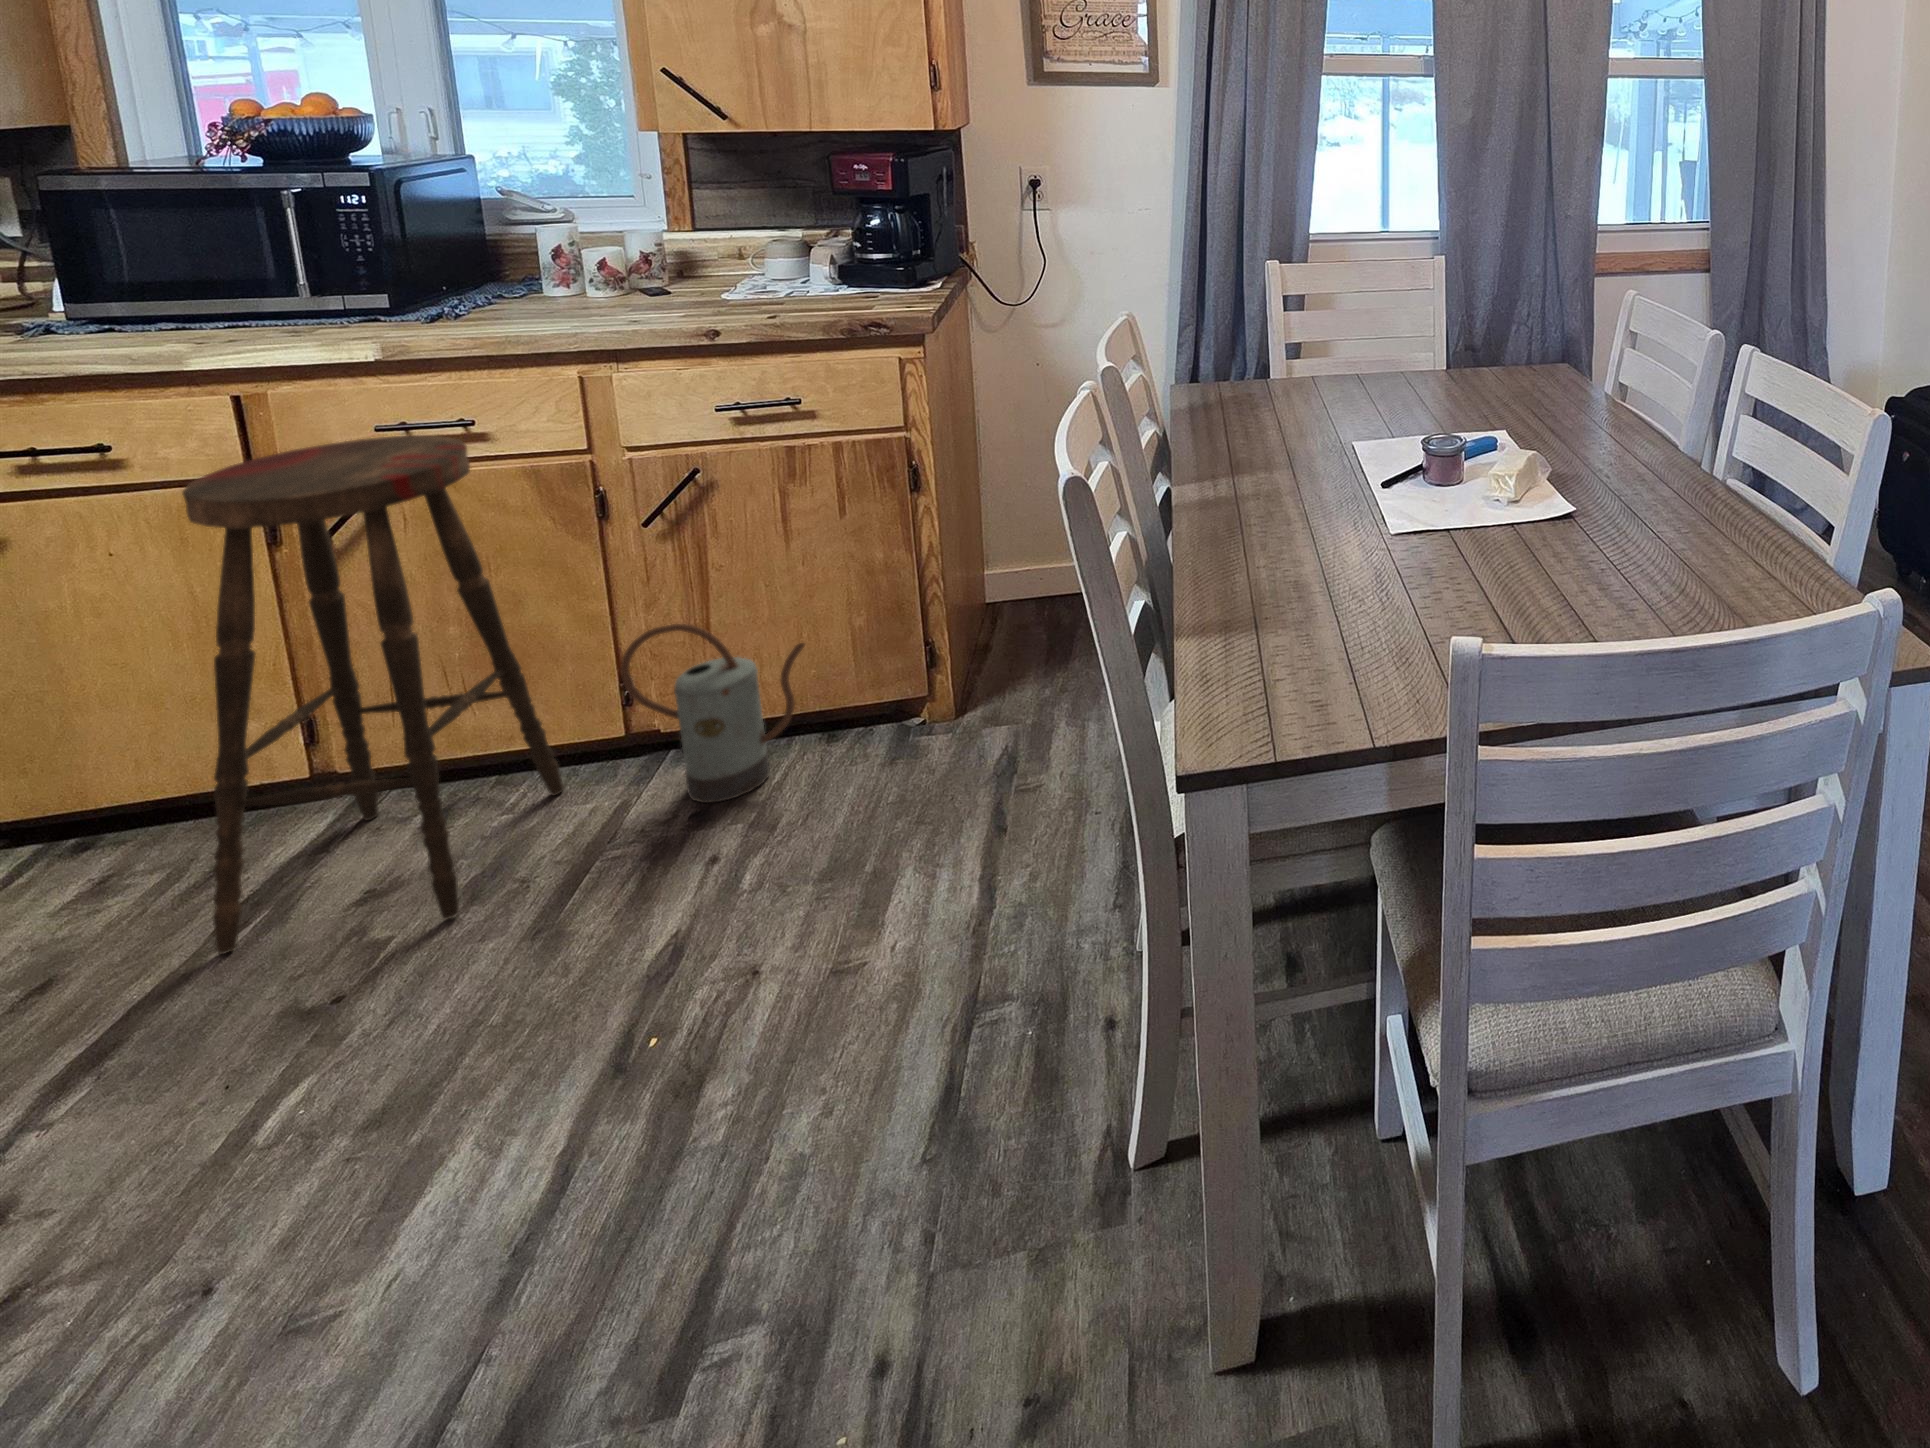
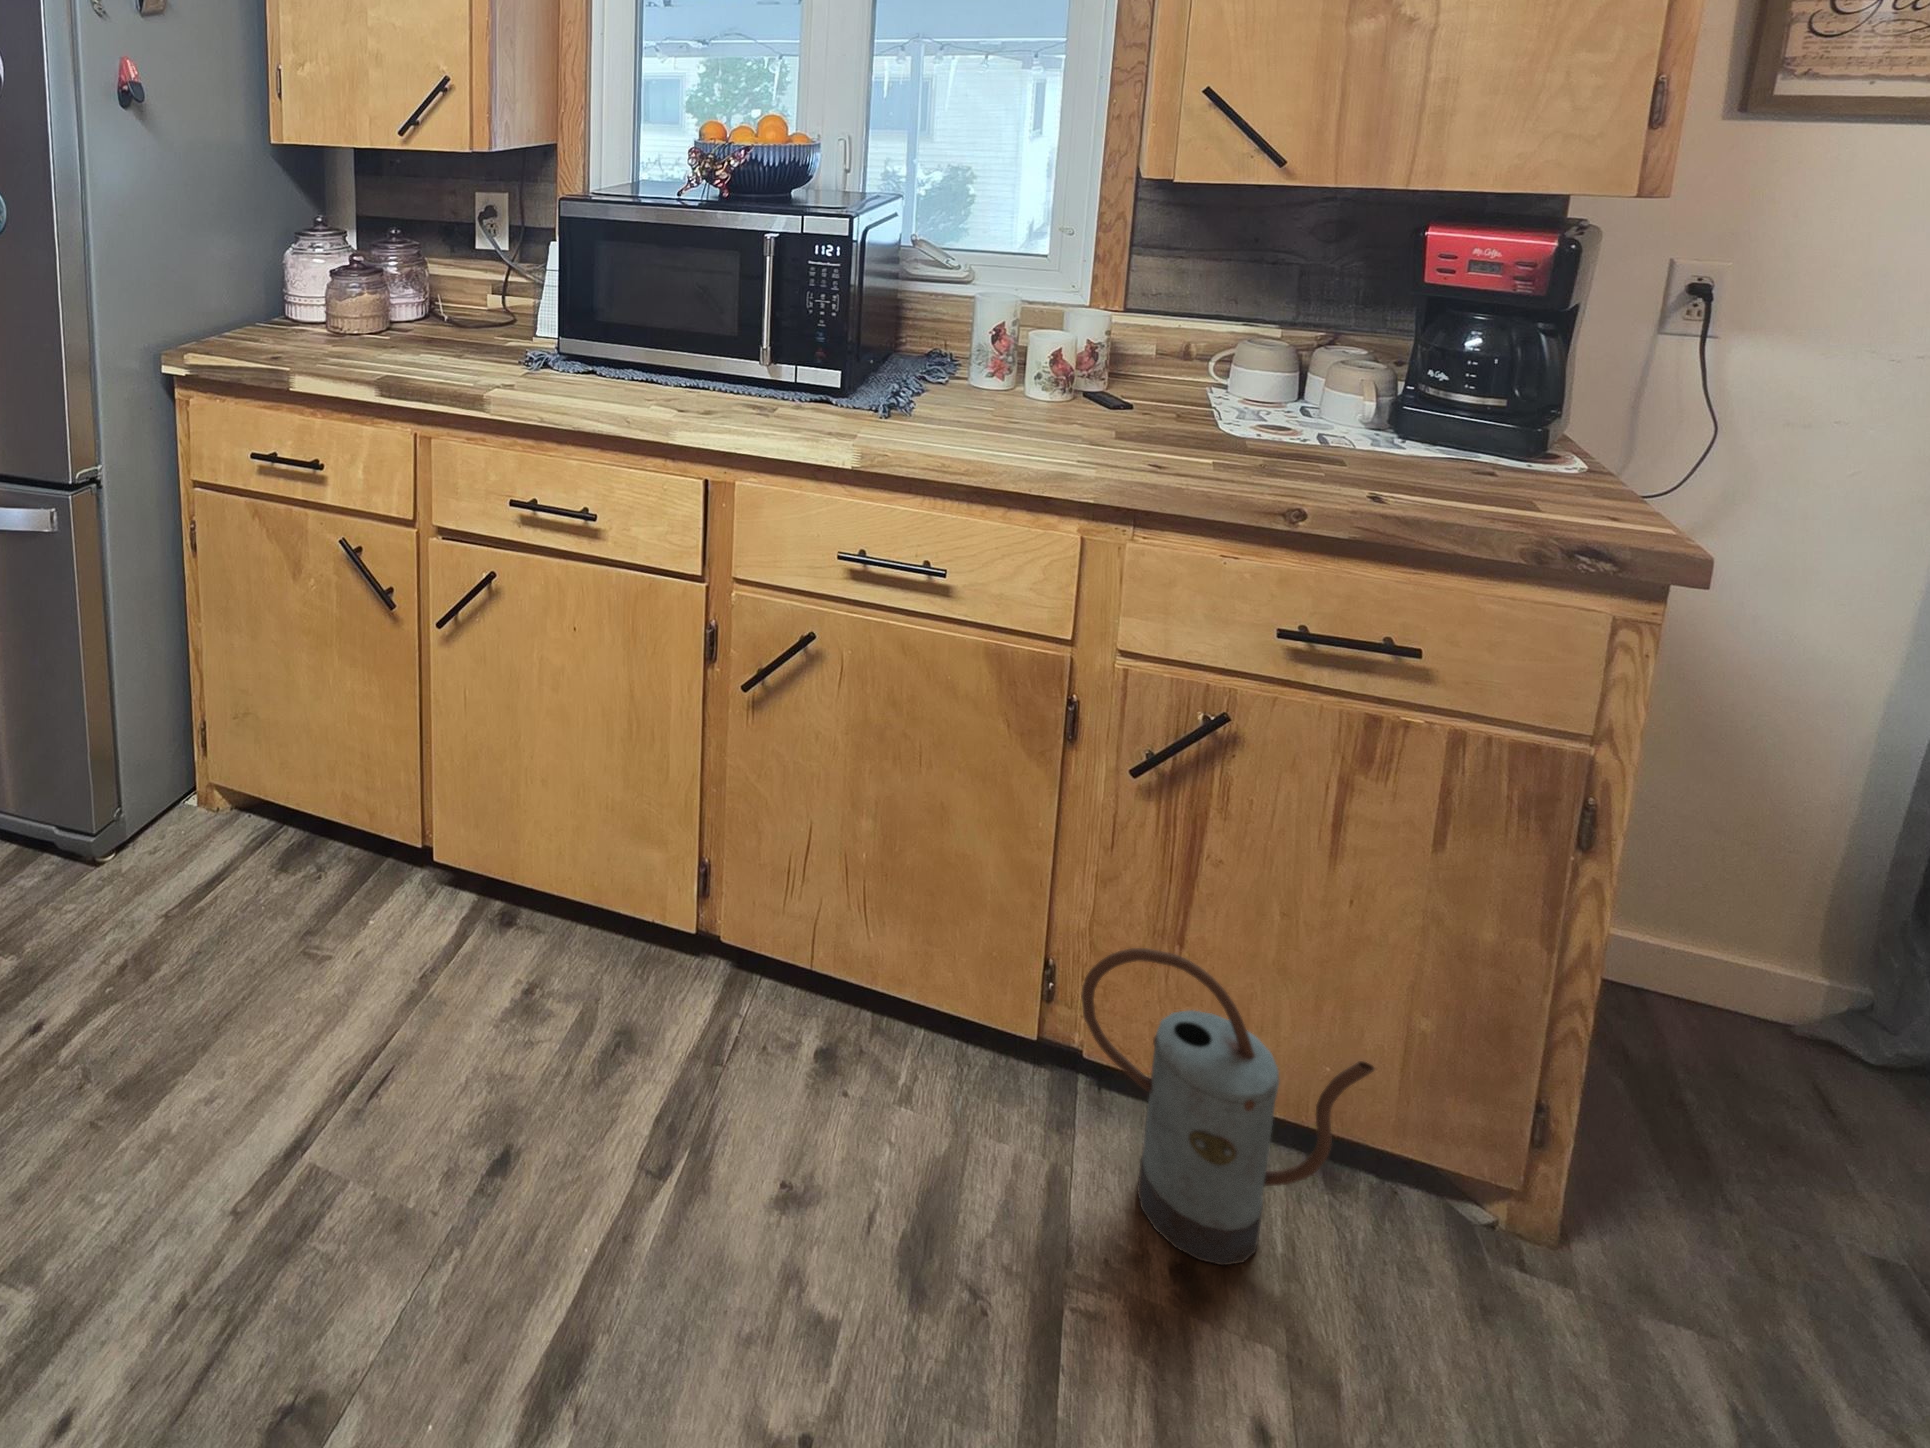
bar stool: present [182,435,564,954] -> none [648,572,984,1331]

